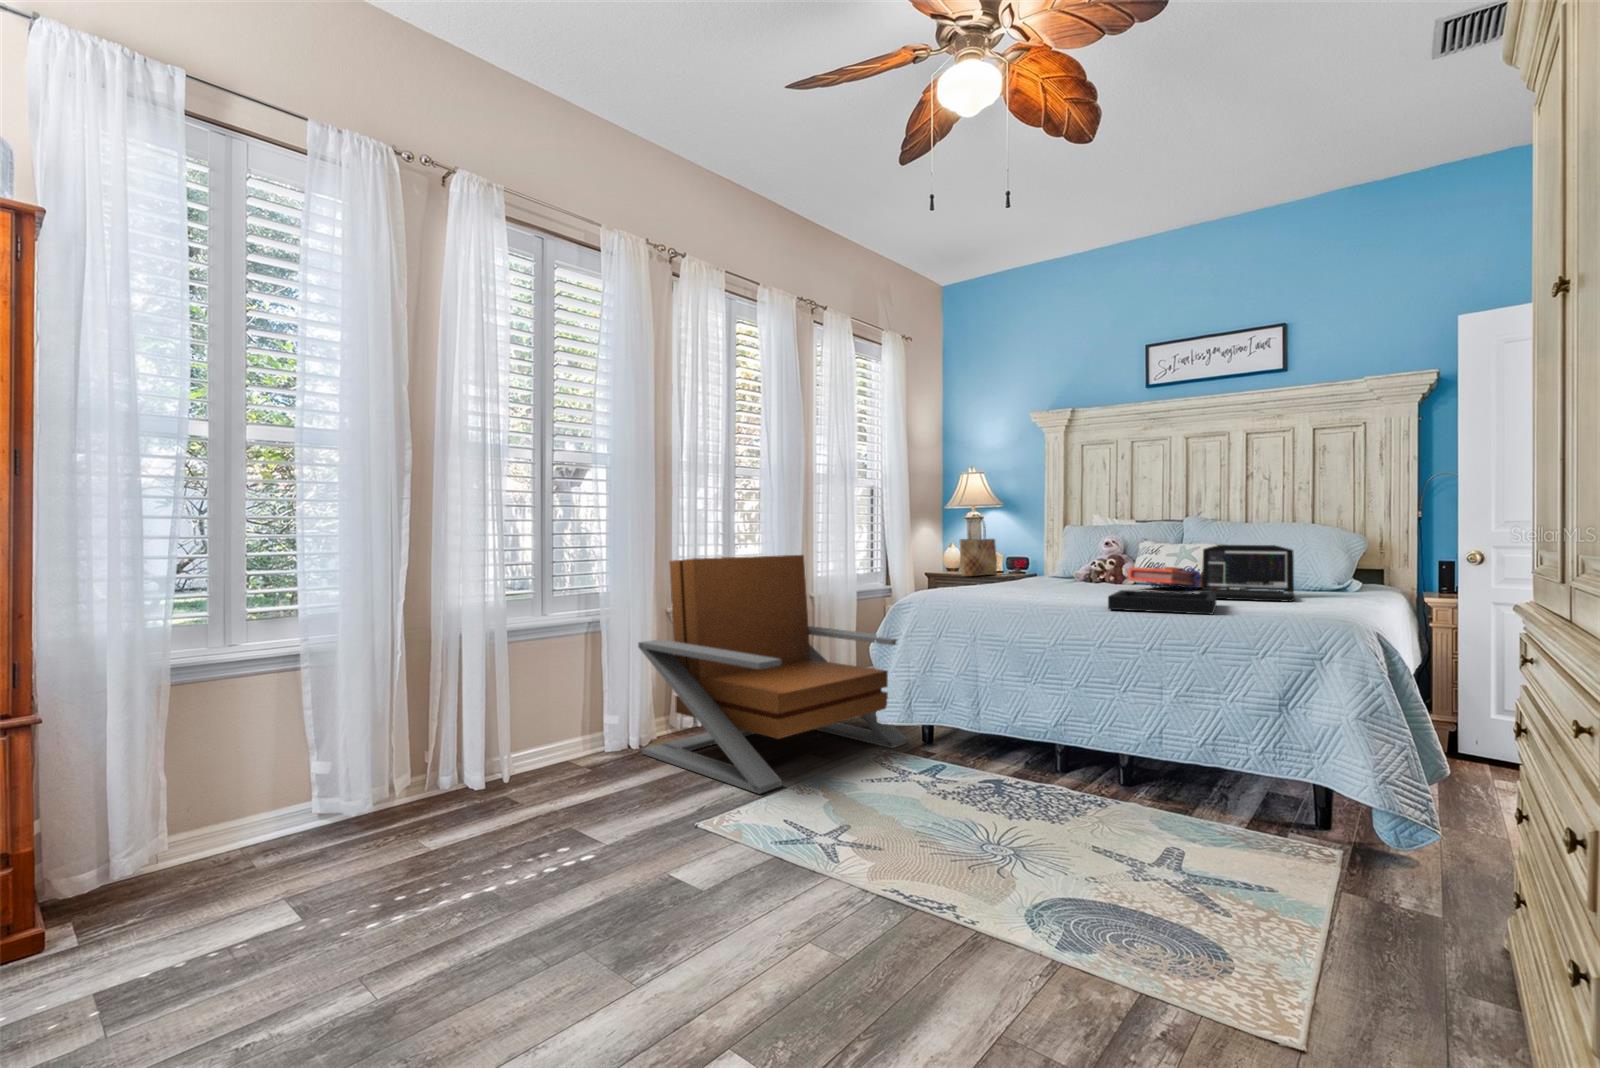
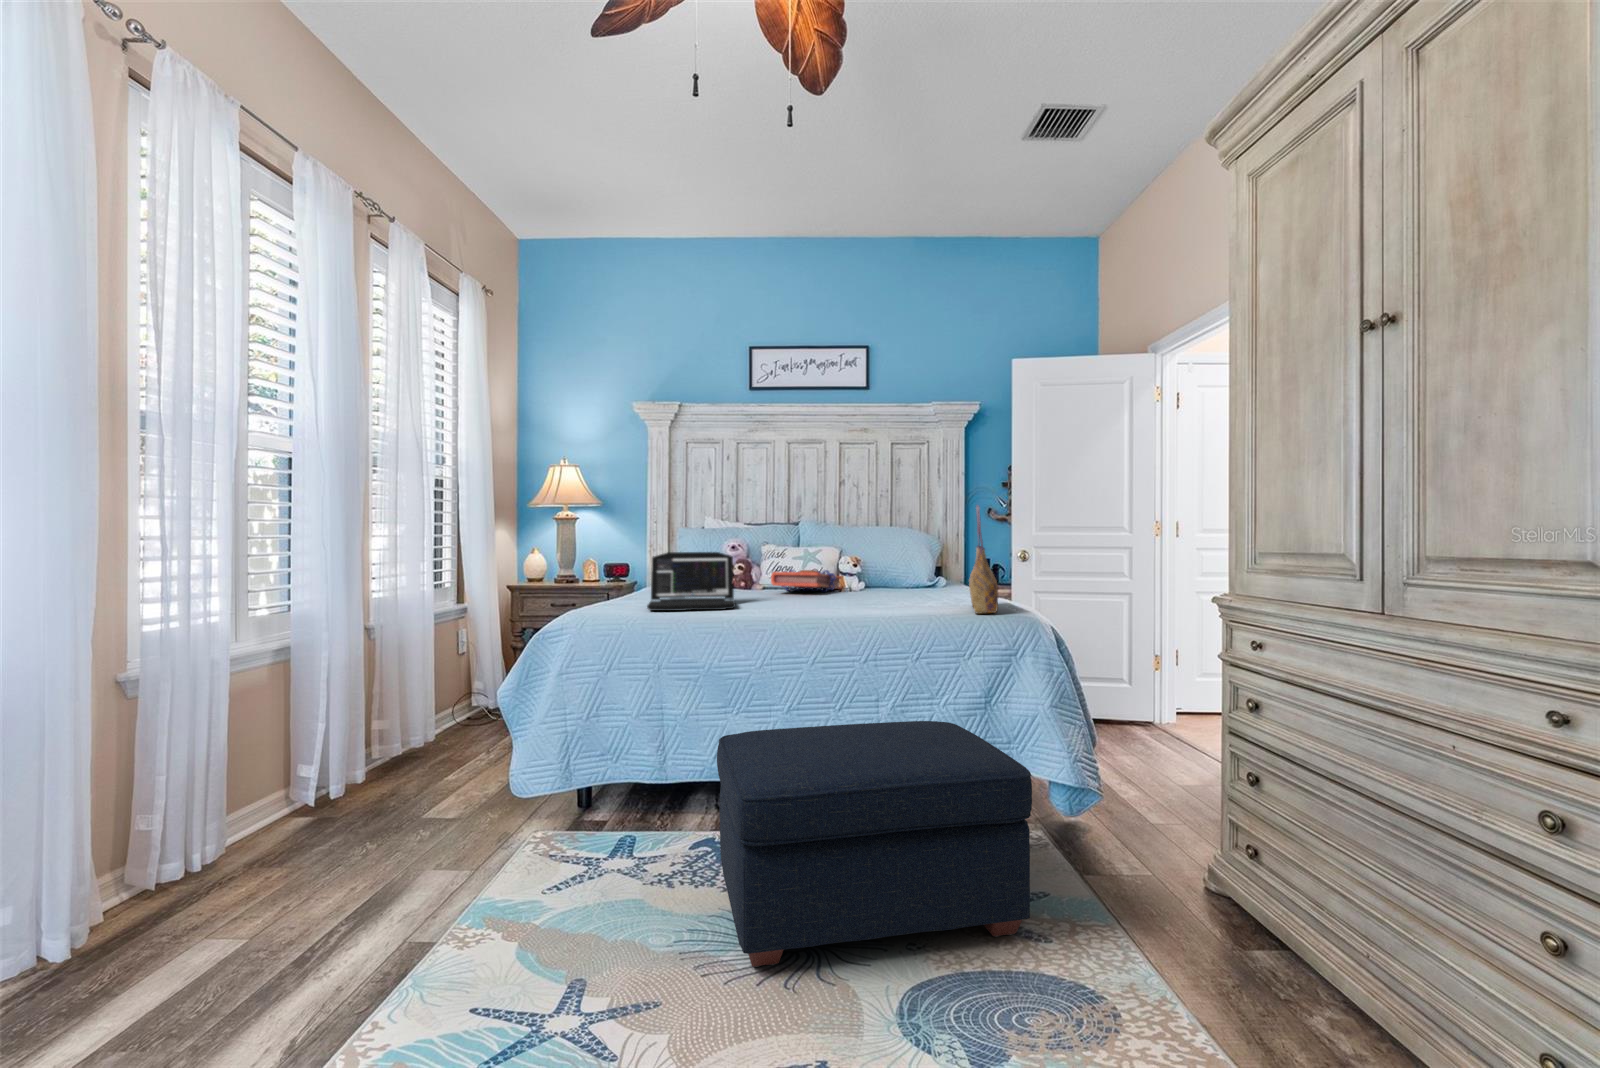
tote bag: present [959,515,997,576] -> present [969,505,998,614]
laptop: present [1199,545,1295,602] -> present [647,552,736,611]
lounge chair: present [638,555,907,794] -> none [79,573,560,970]
decorative tray: present [1108,590,1216,614] -> none [805,596,920,621]
ottoman: none [948,690,1221,899] -> present [717,721,1032,967]

